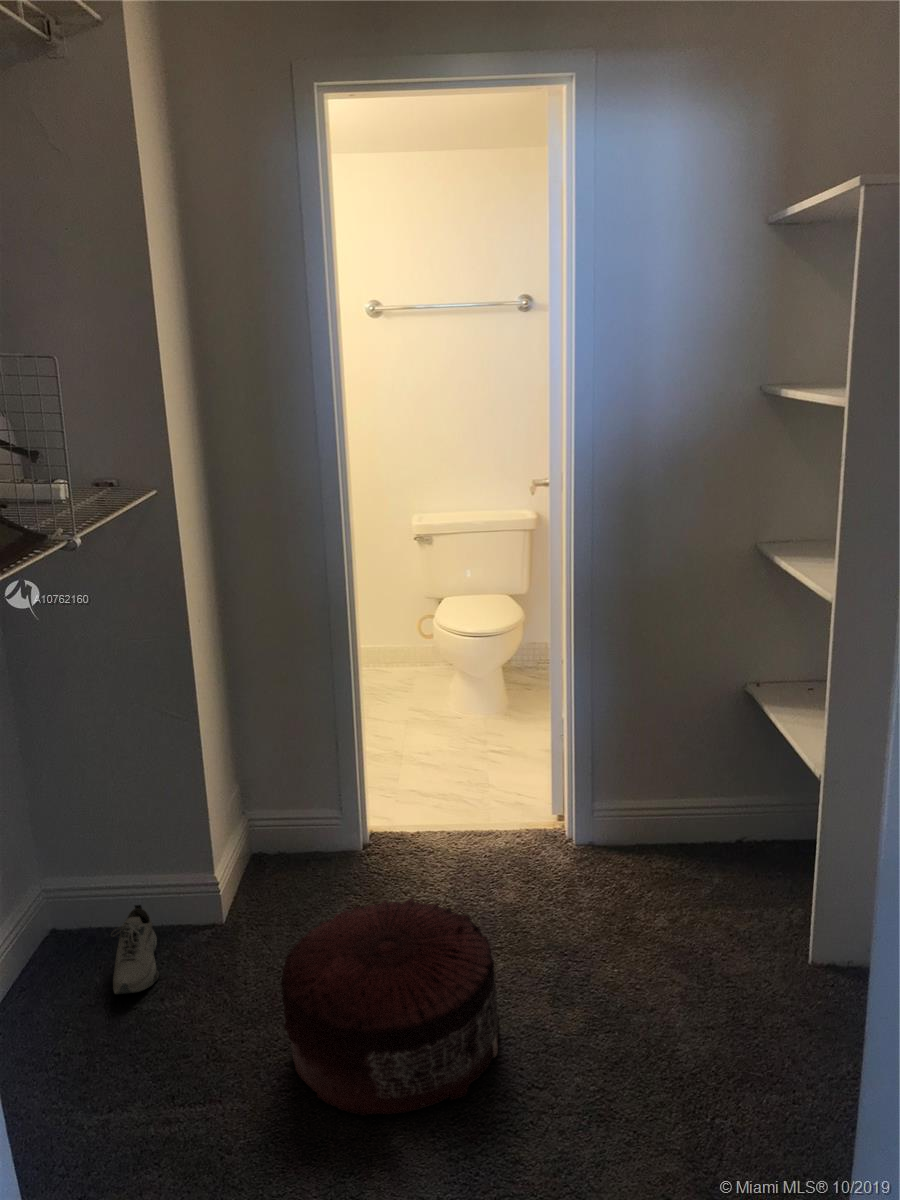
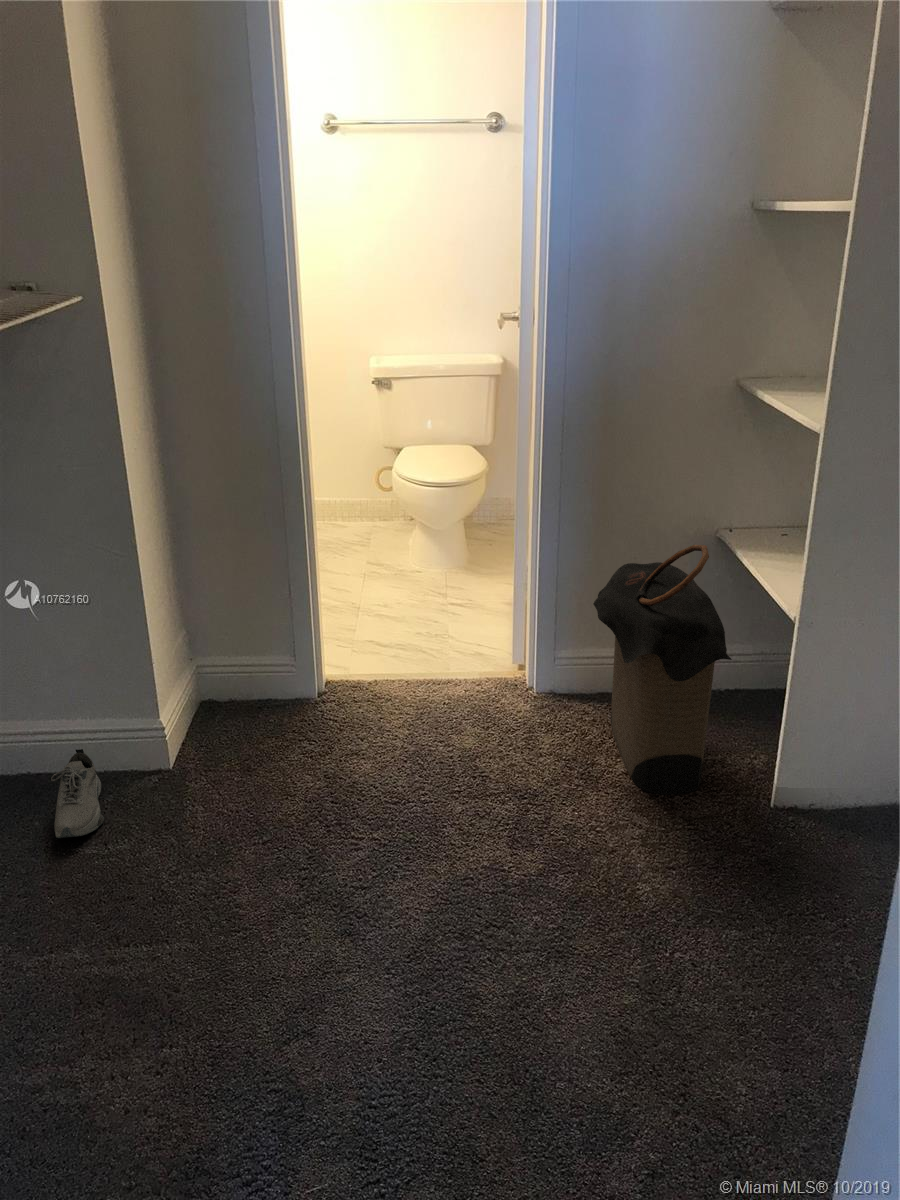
laundry hamper: none [627,703,762,950] -> present [593,545,732,794]
pouf: present [281,898,500,1116] -> none [229,740,458,954]

